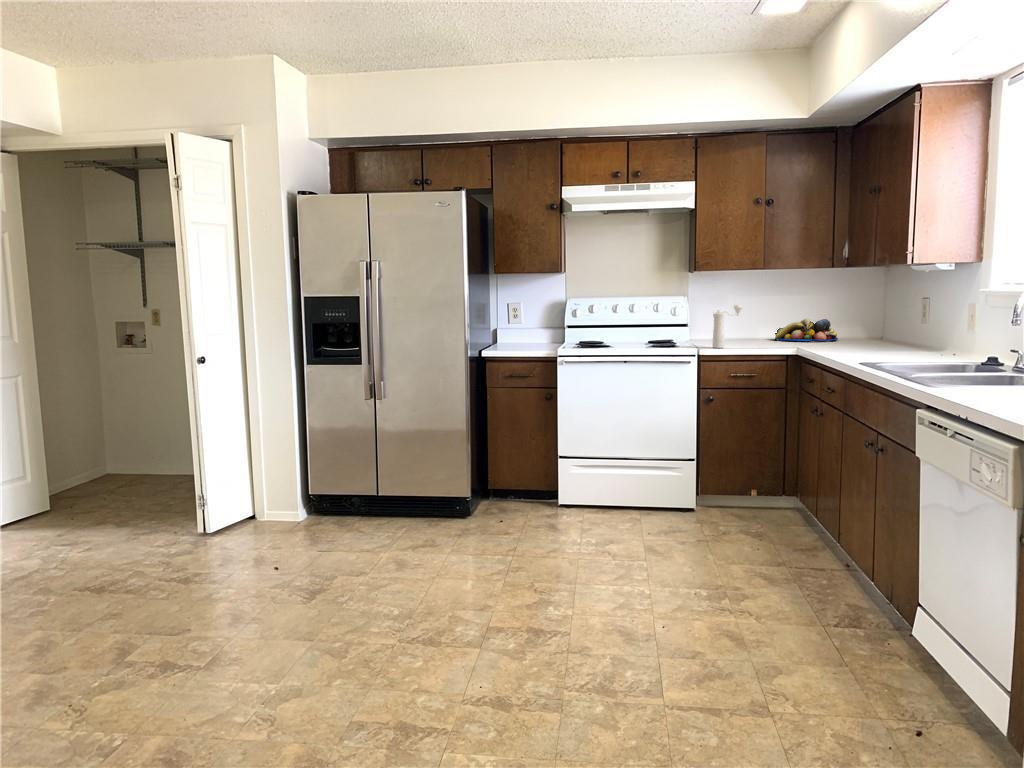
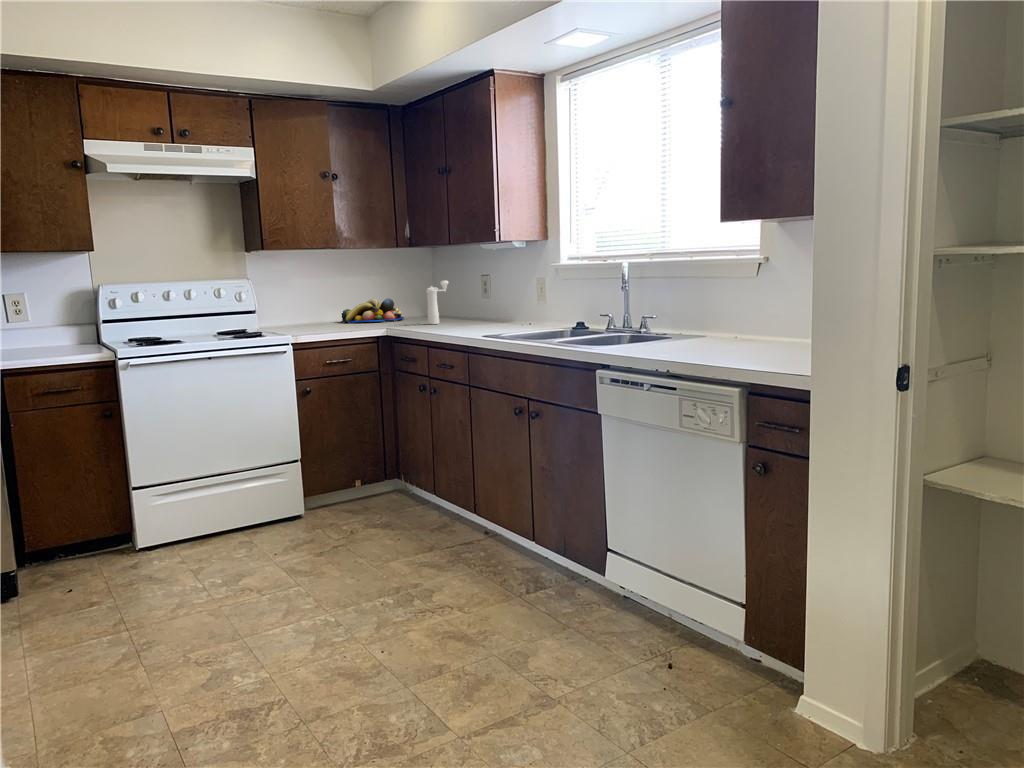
pepper mill: present [713,305,742,348] -> present [426,281,448,324]

